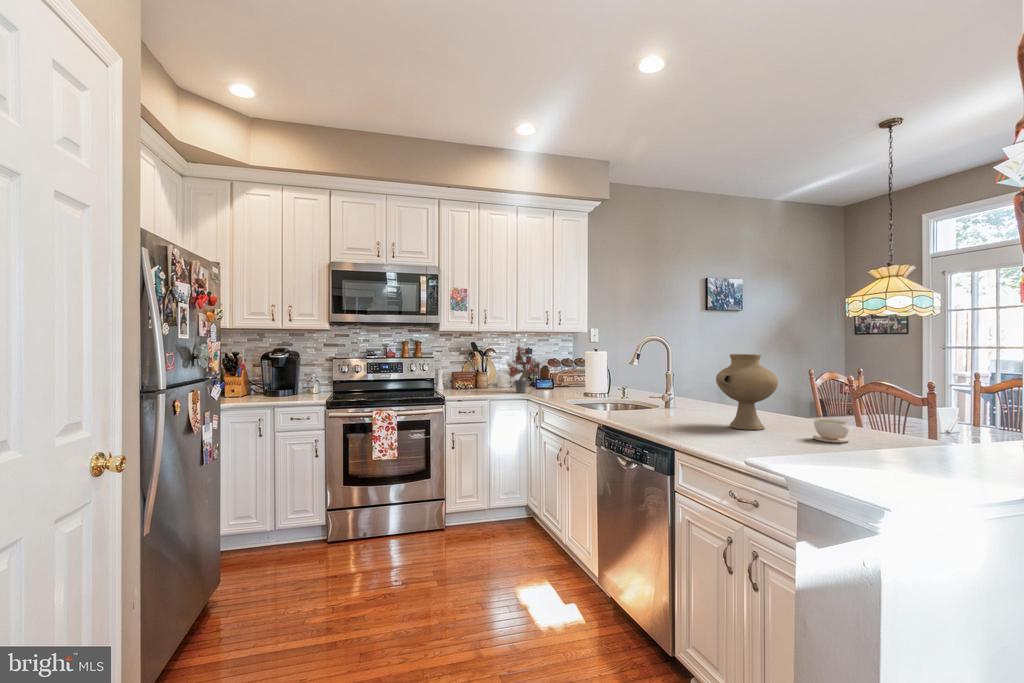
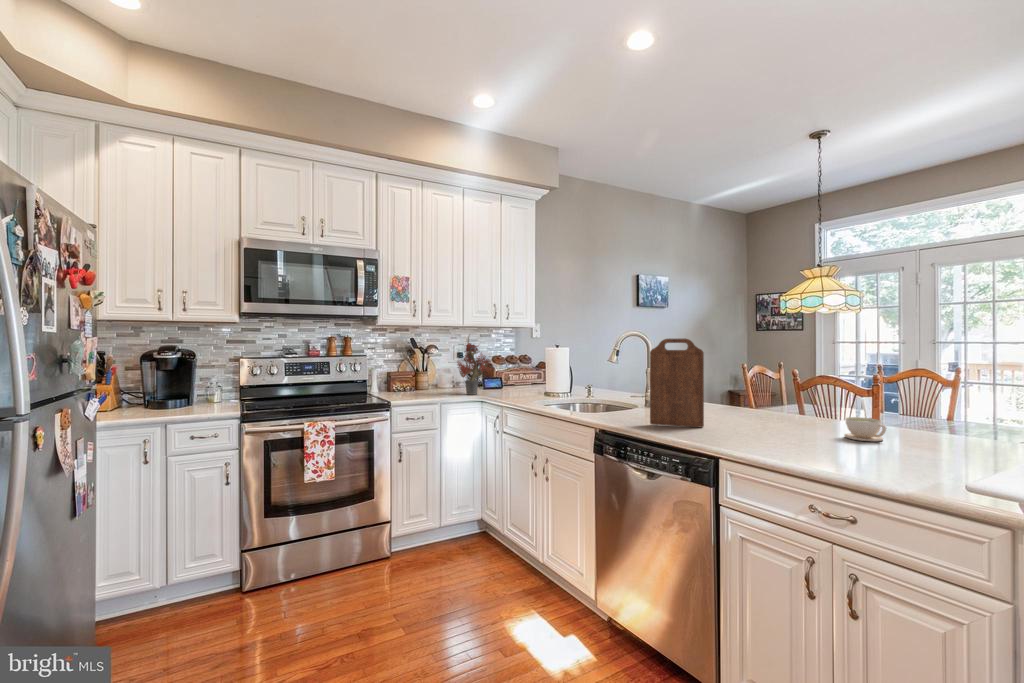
cutting board: none [641,343,689,425] -> present [650,338,704,427]
vase: present [716,354,778,430] -> none [731,350,797,430]

